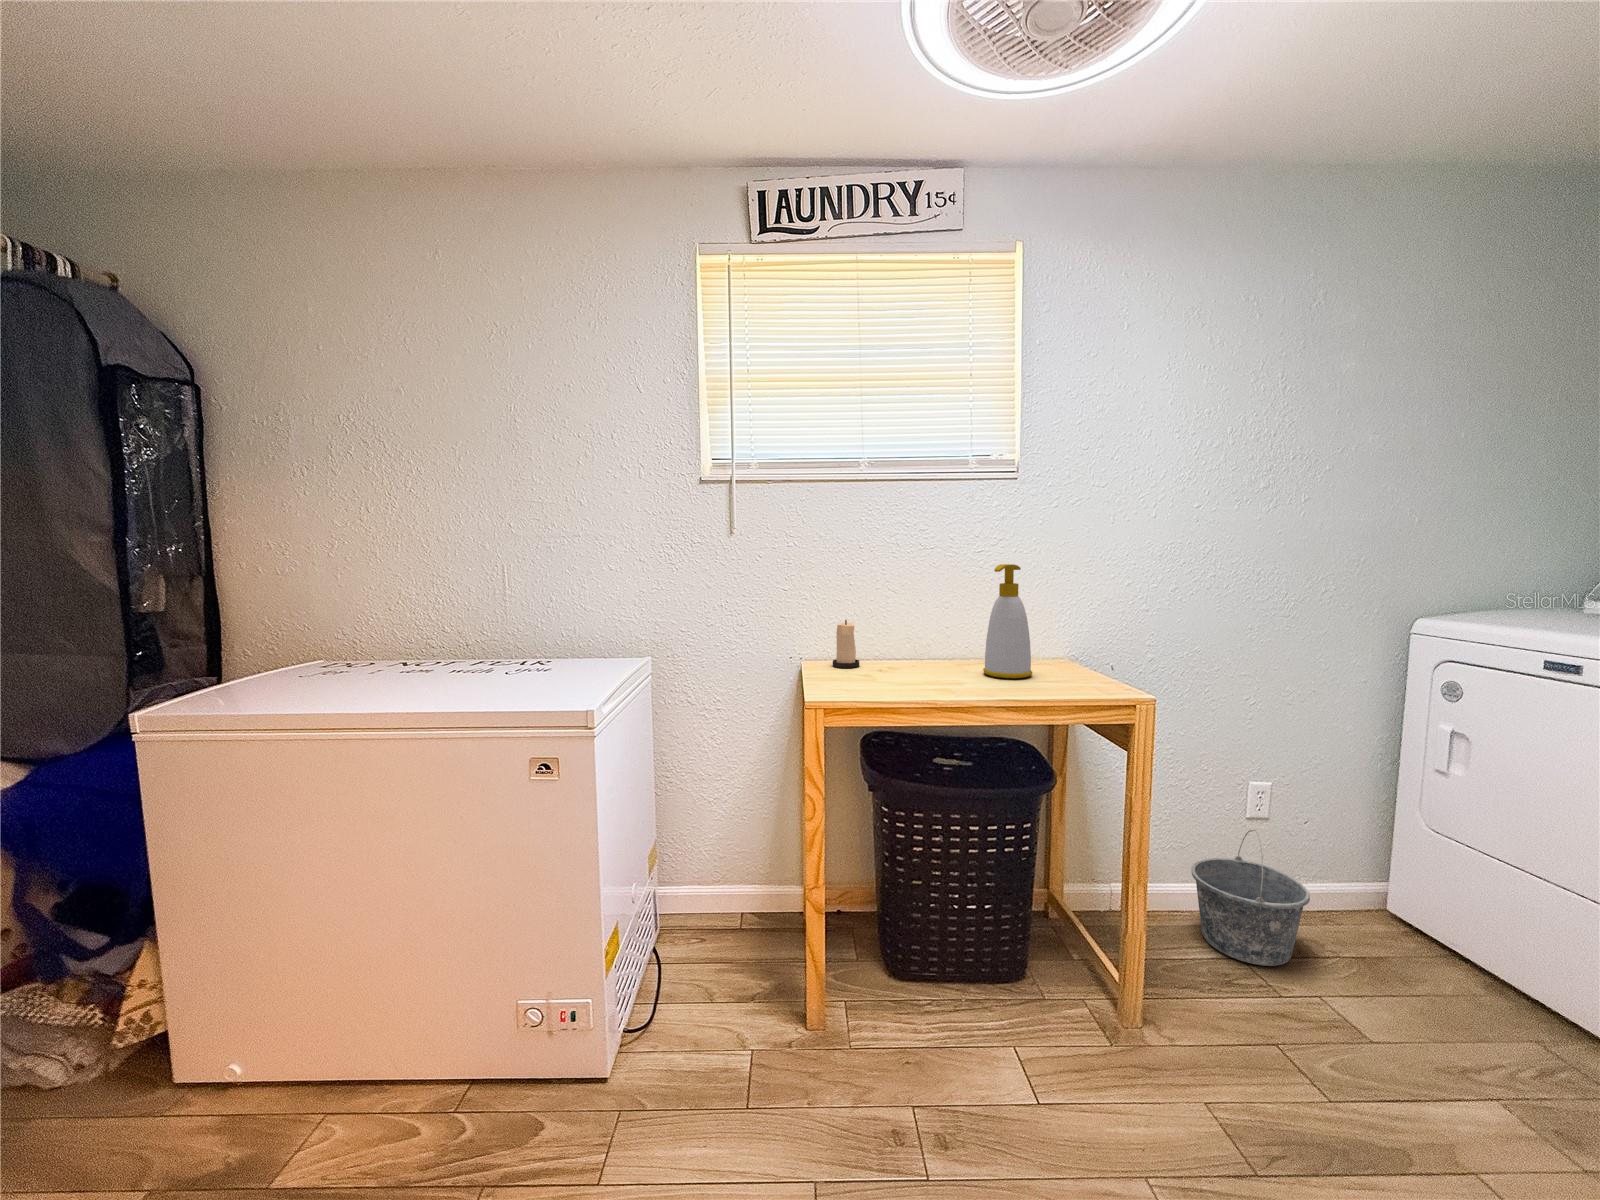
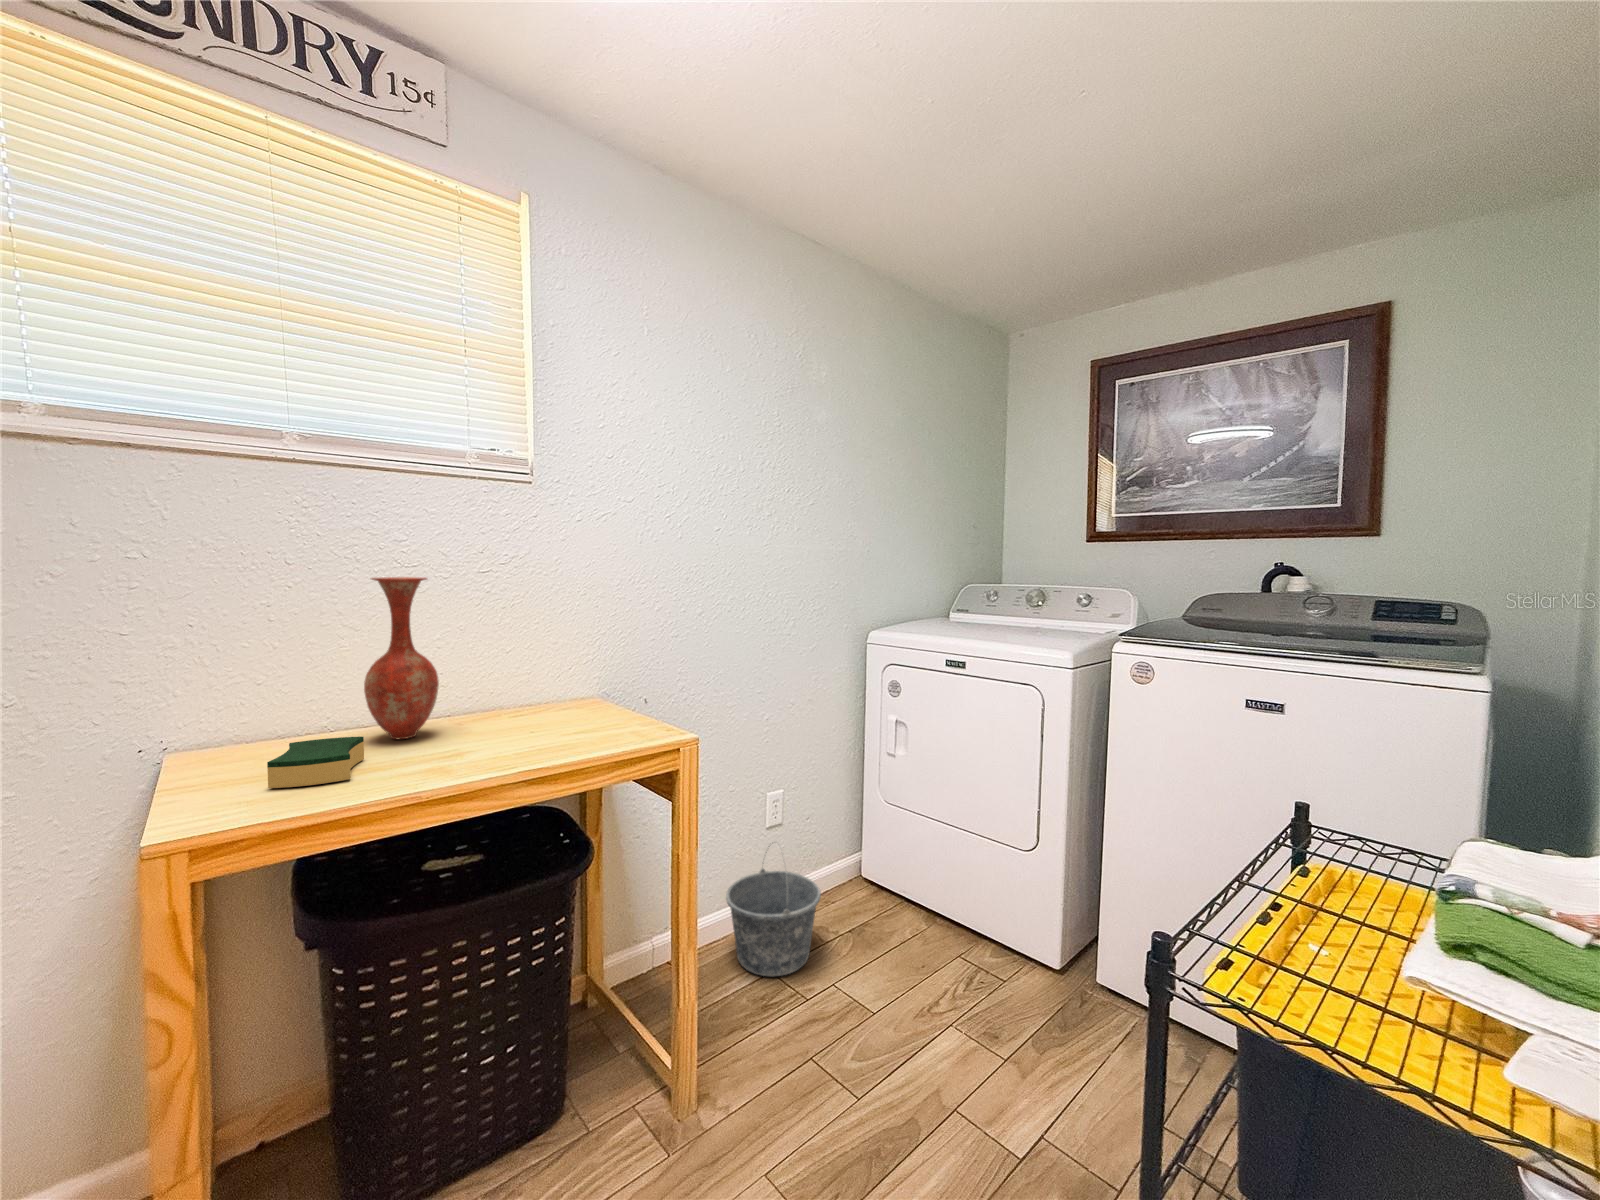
vase: none [902,556,947,669] -> present [364,577,439,739]
soap bottle: present [983,564,1032,678] -> none [493,588,559,736]
candle: present [833,620,859,668] -> none [231,677,287,757]
sponge: none [854,661,902,687] -> present [267,737,364,788]

